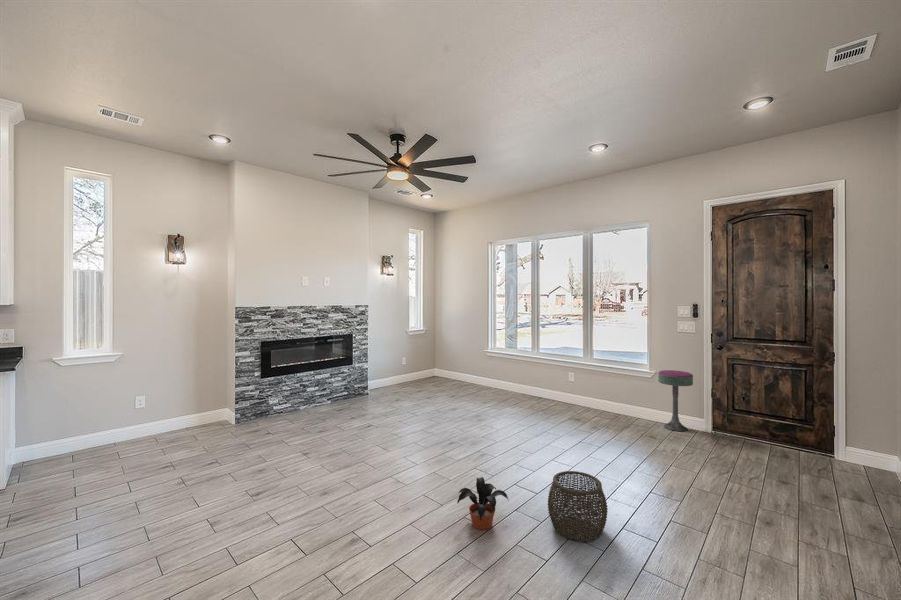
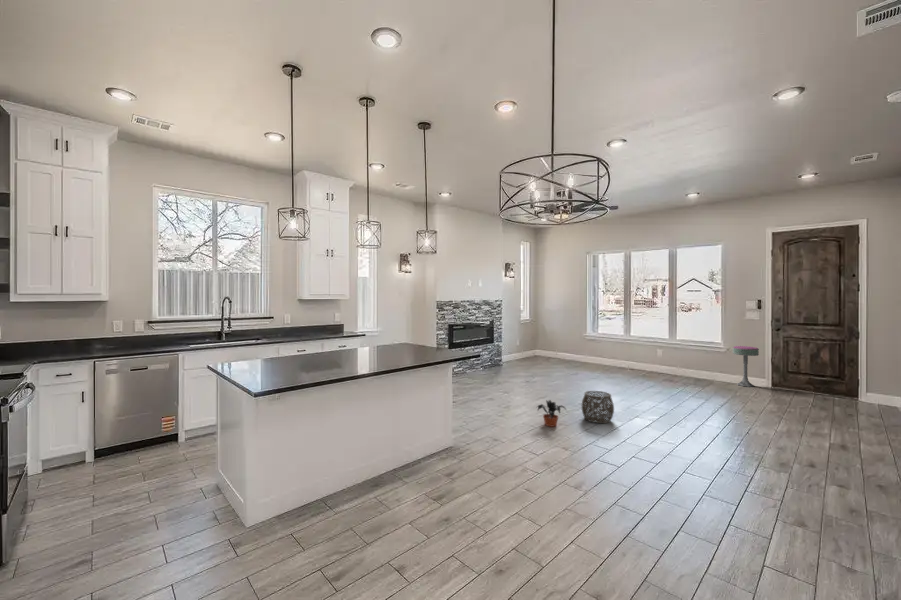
woven basket: present [548,471,608,542] -> present [582,391,614,423]
potted plant: present [457,477,508,530] -> present [538,400,565,427]

